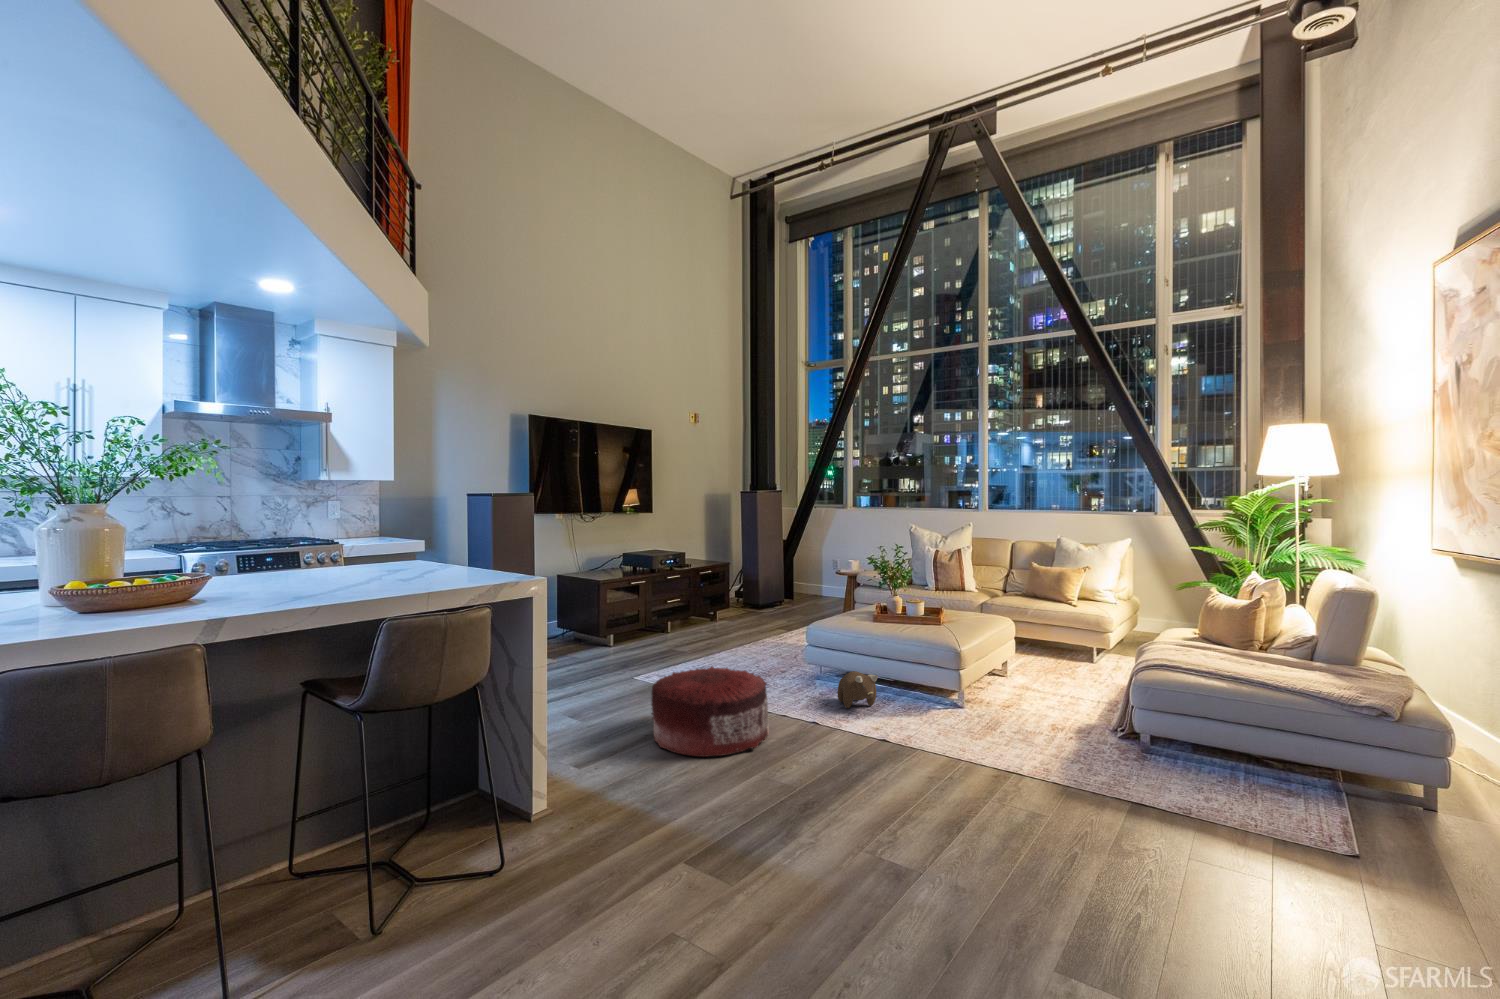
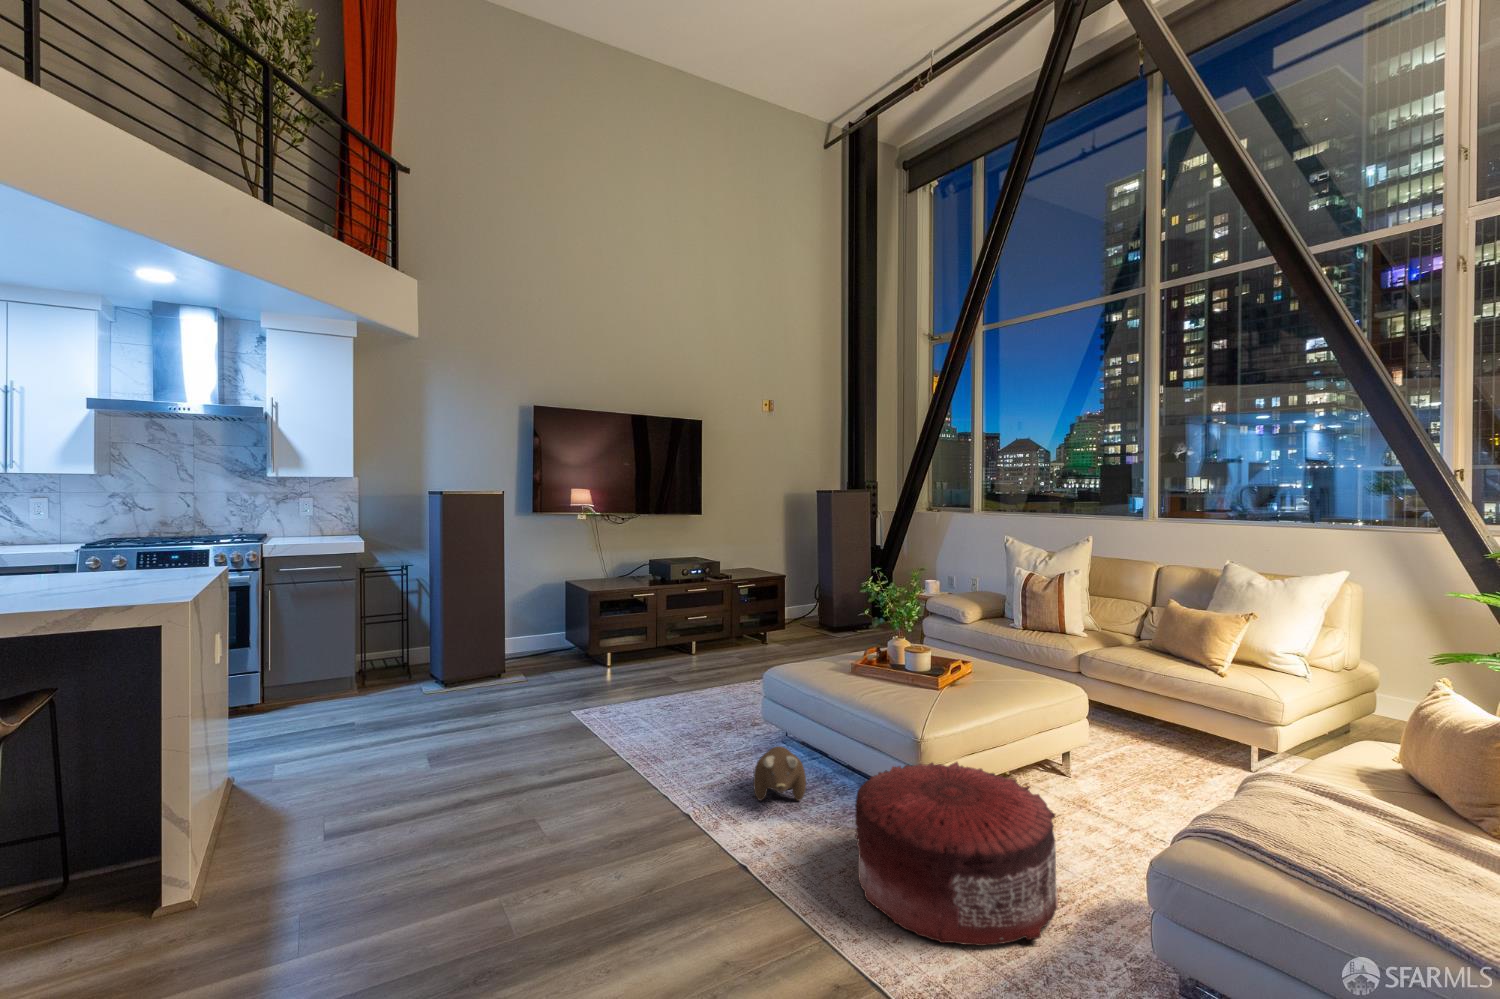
pouf: present [651,667,769,757] -> present [855,762,1058,946]

